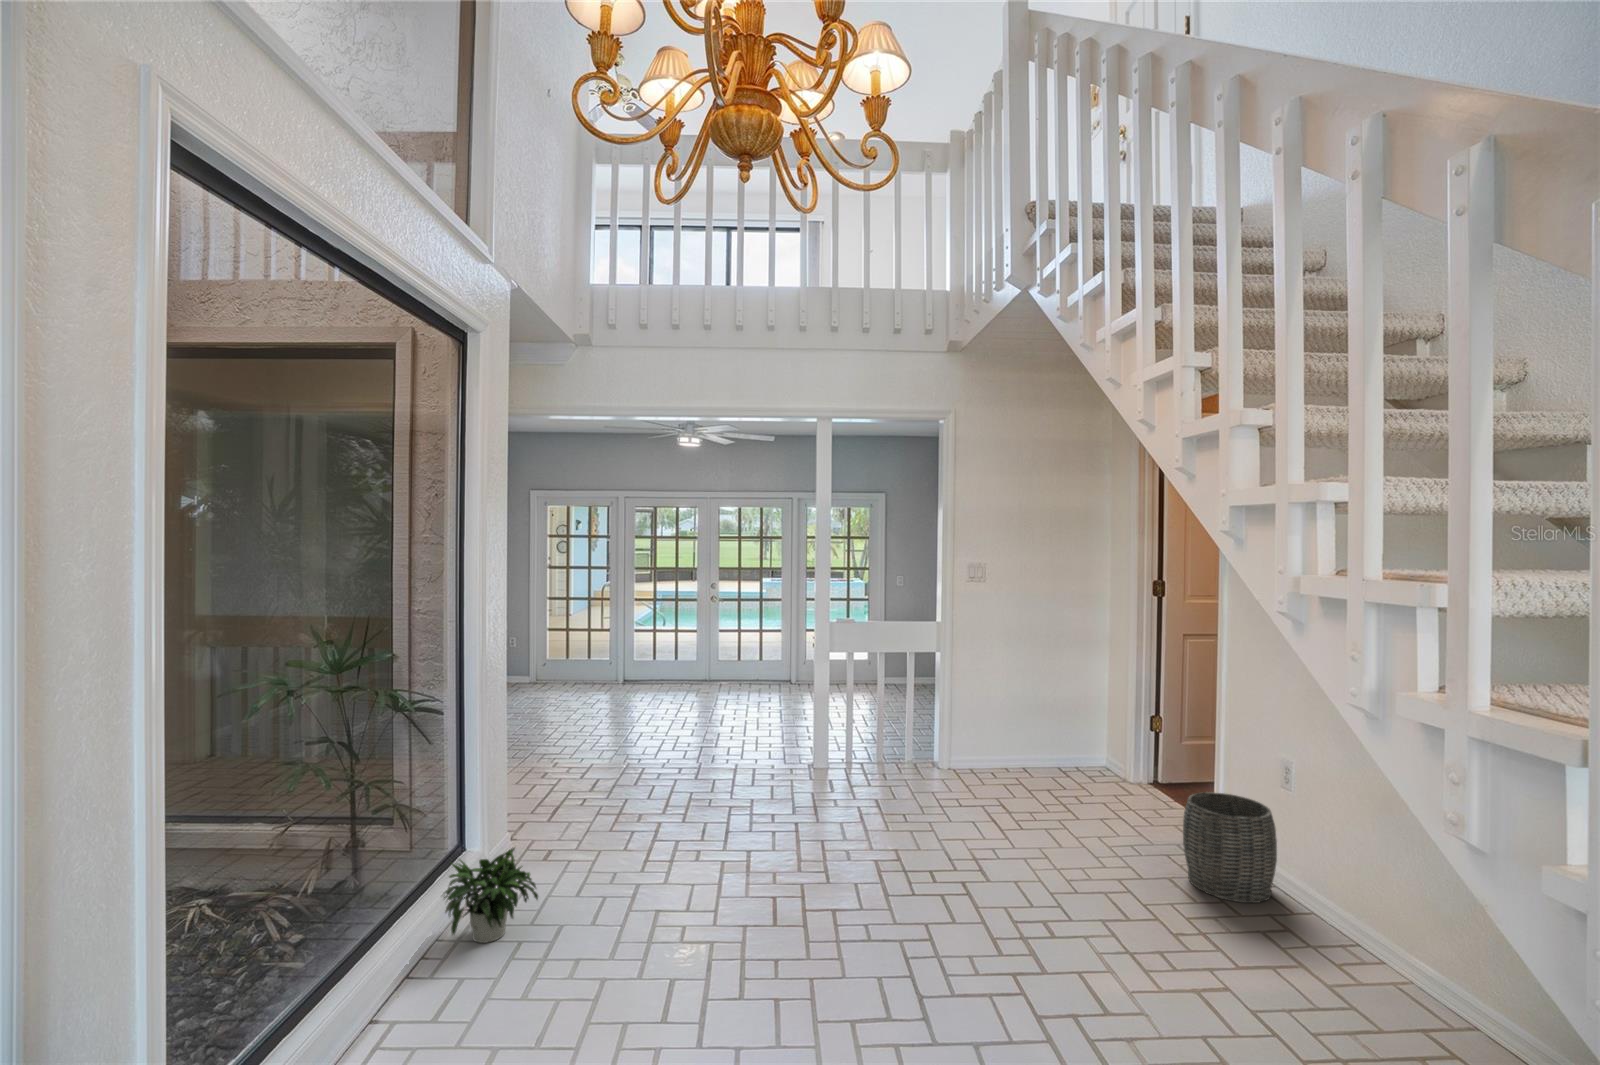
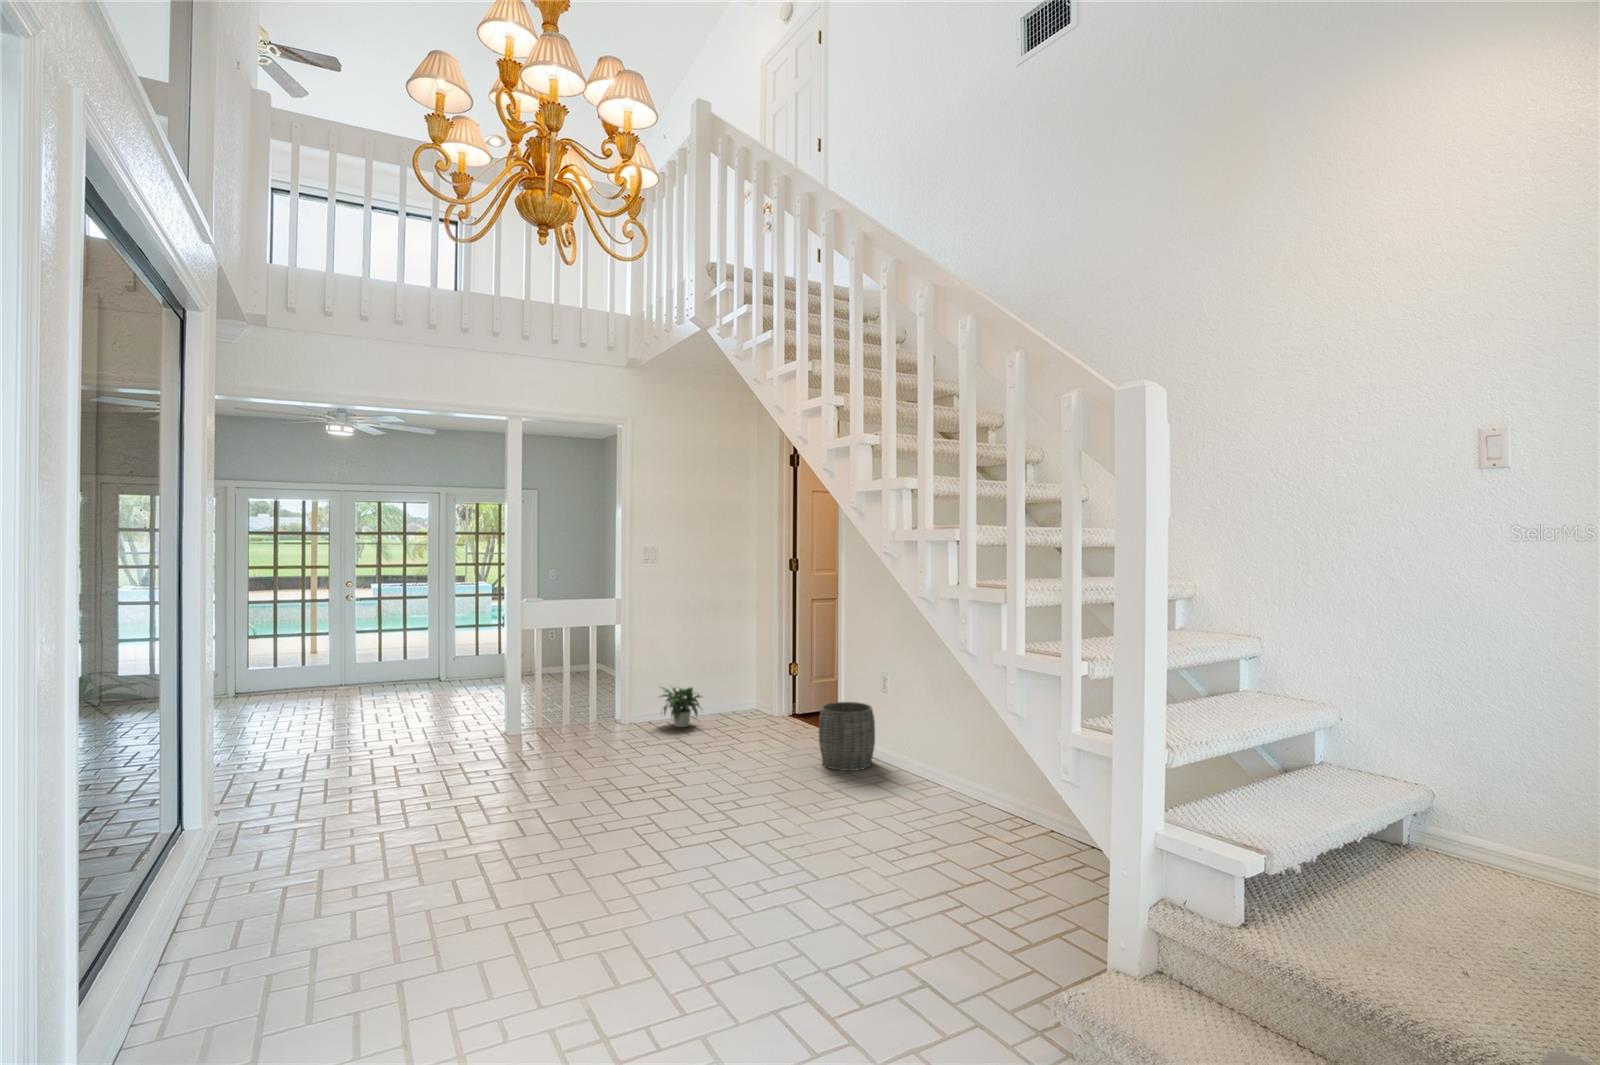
potted plant: present [443,848,538,943] -> present [661,687,702,727]

